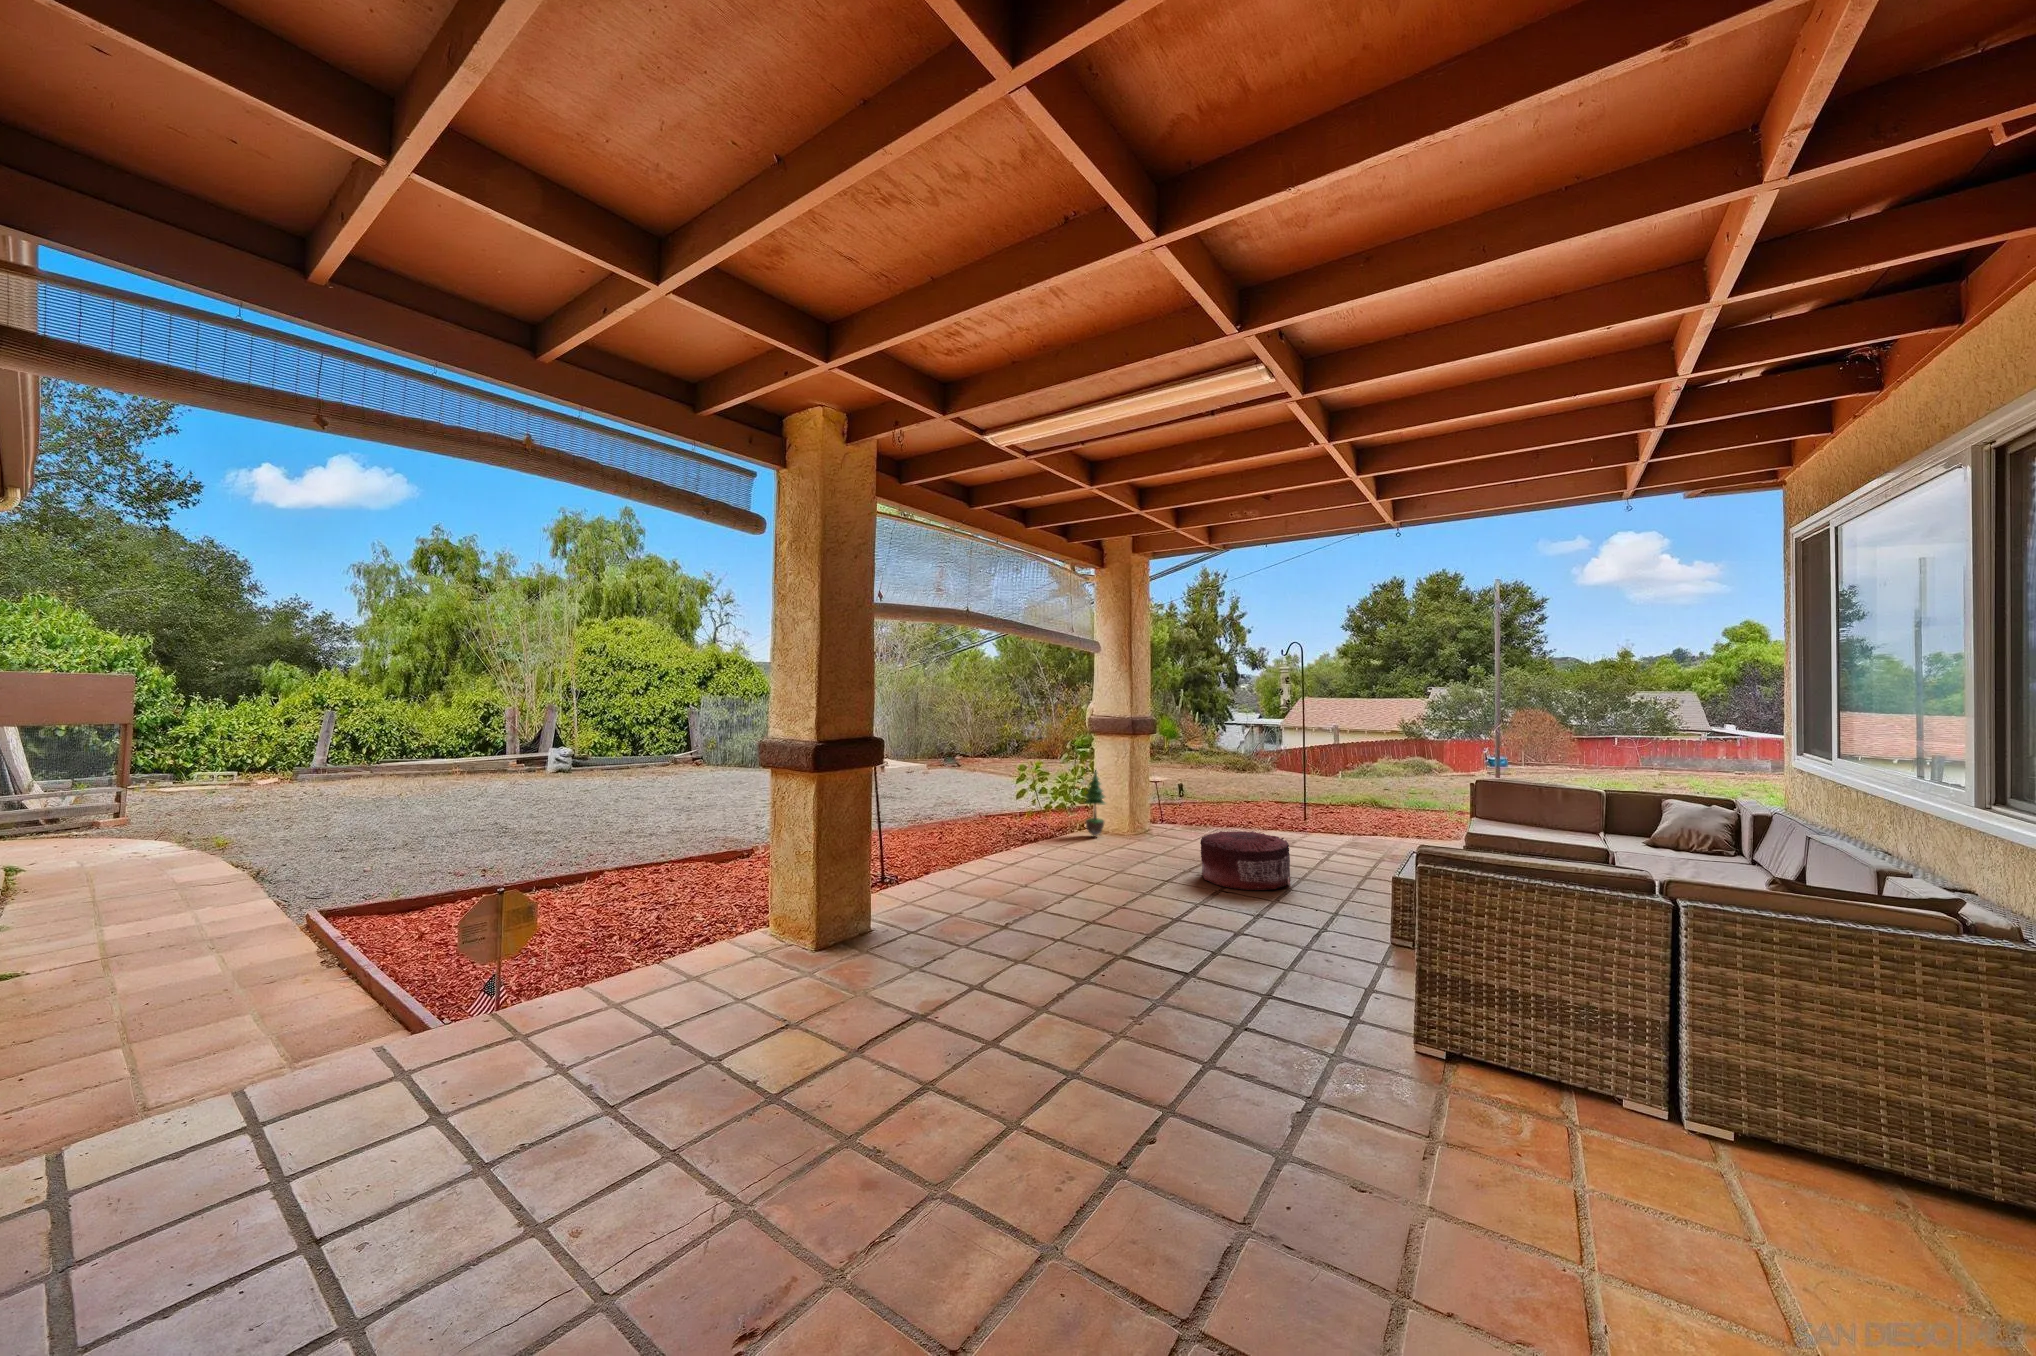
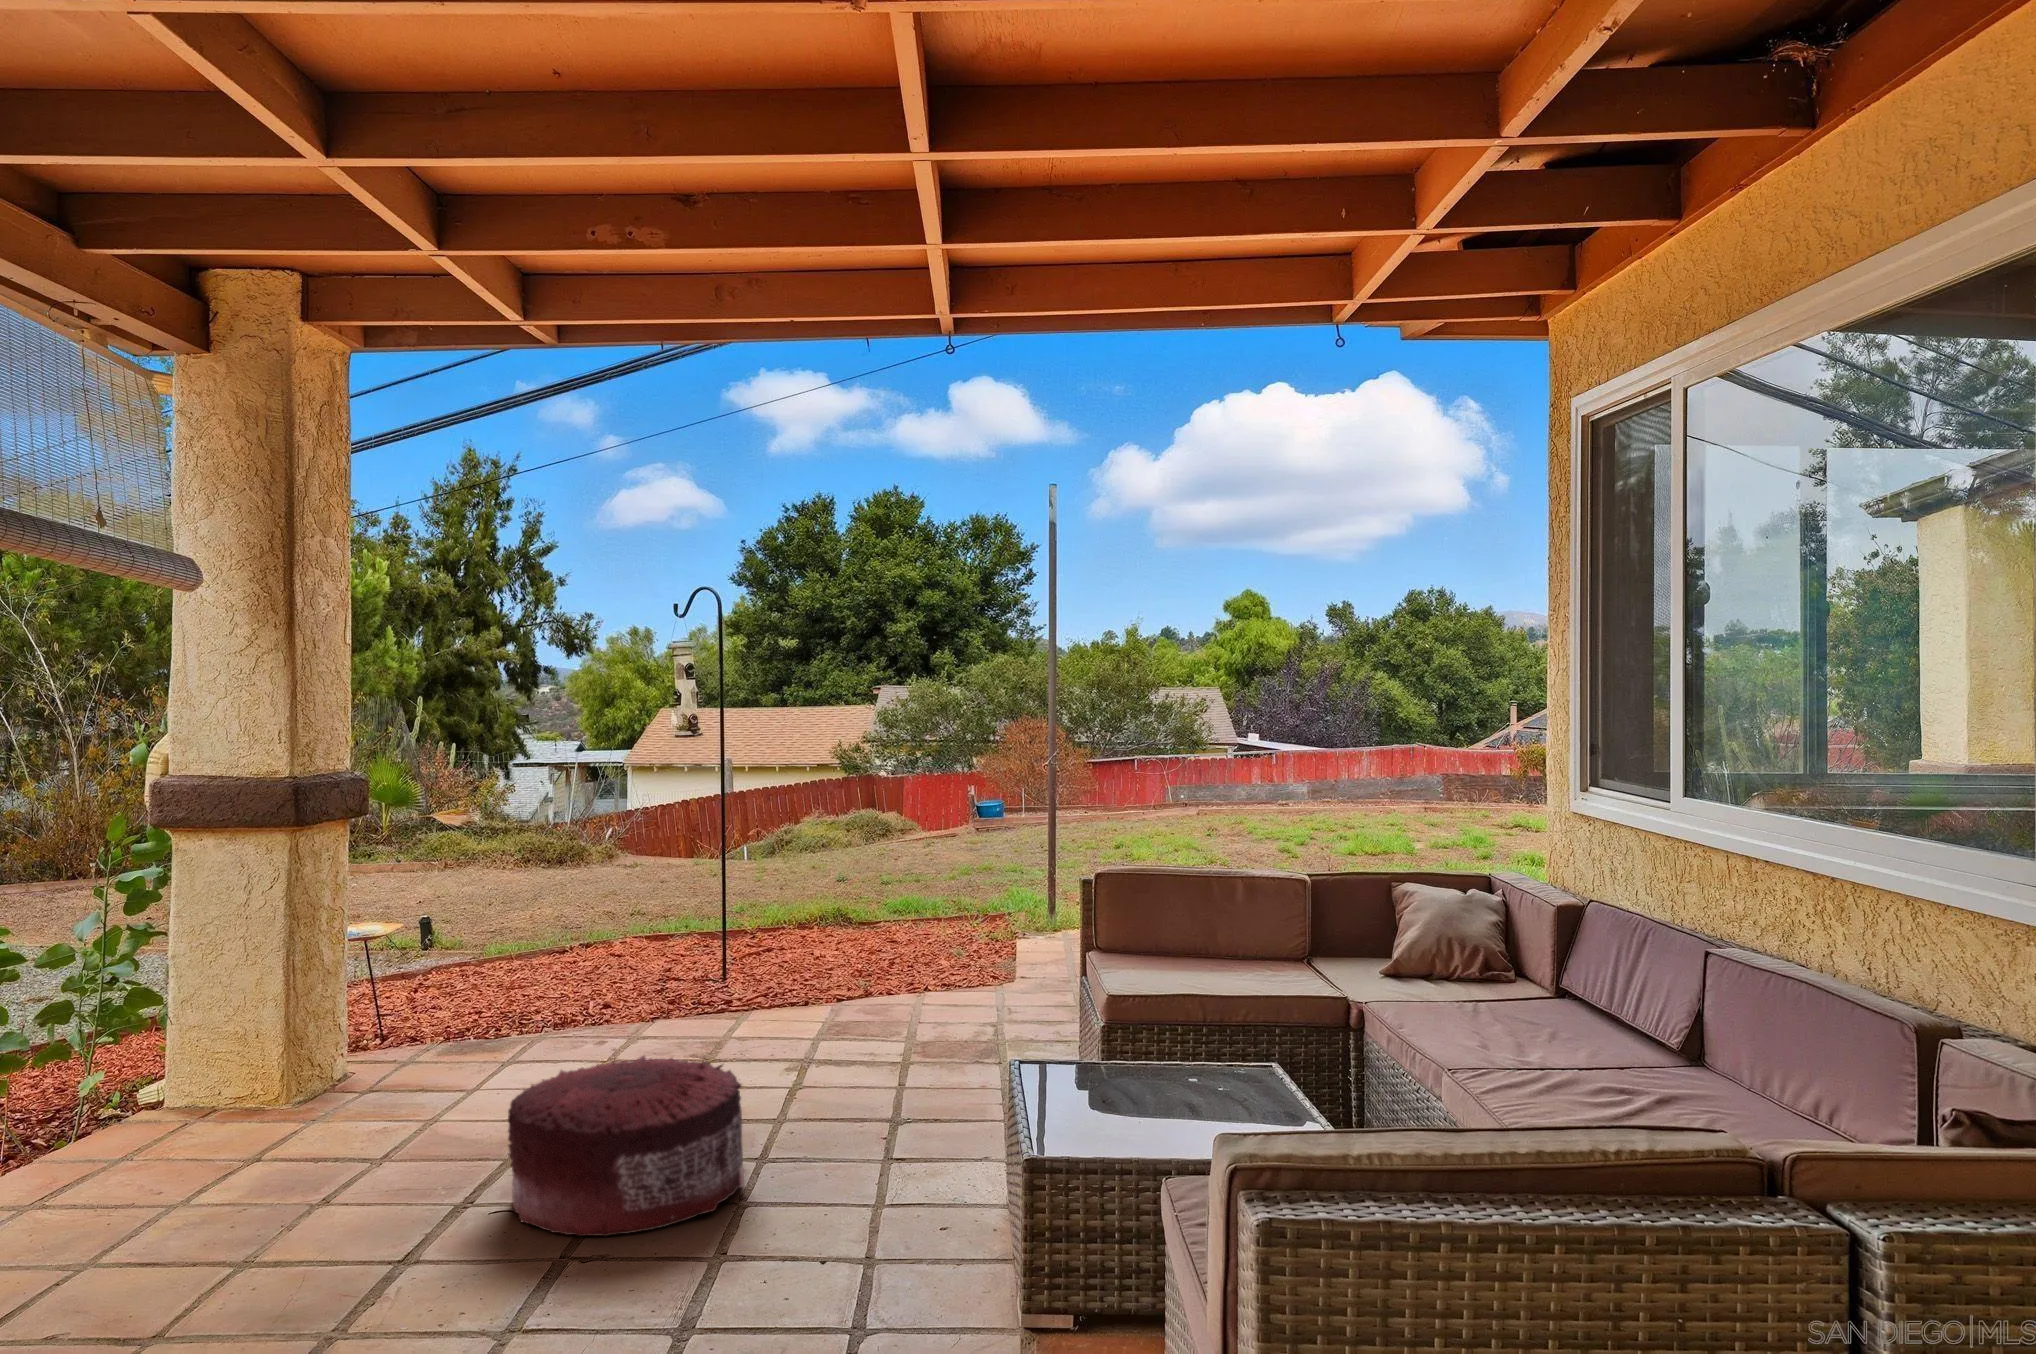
potted tree: present [1085,770,1105,836] -> none [131,926,215,1127]

